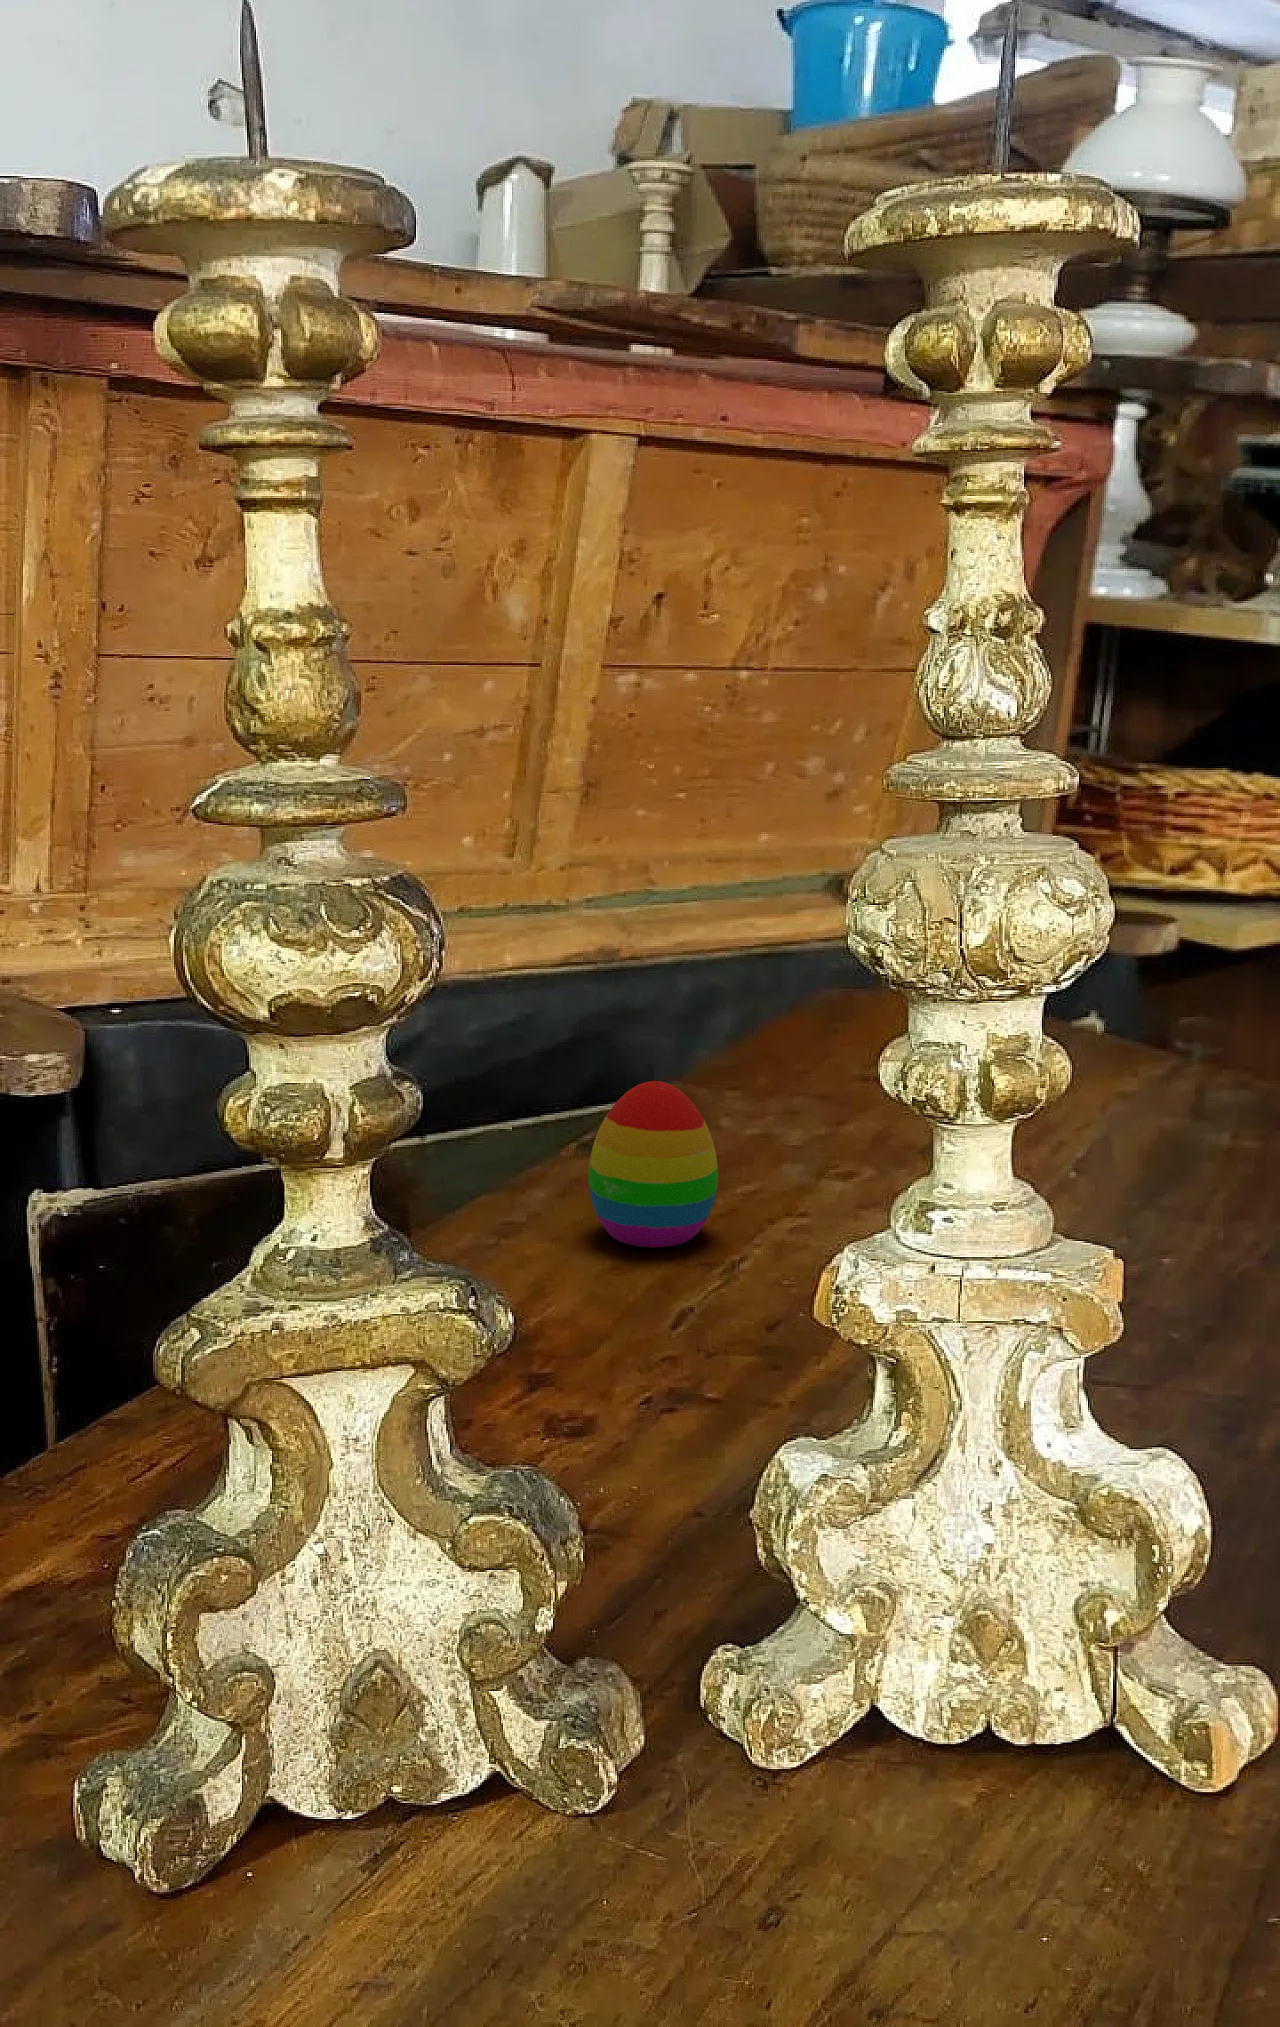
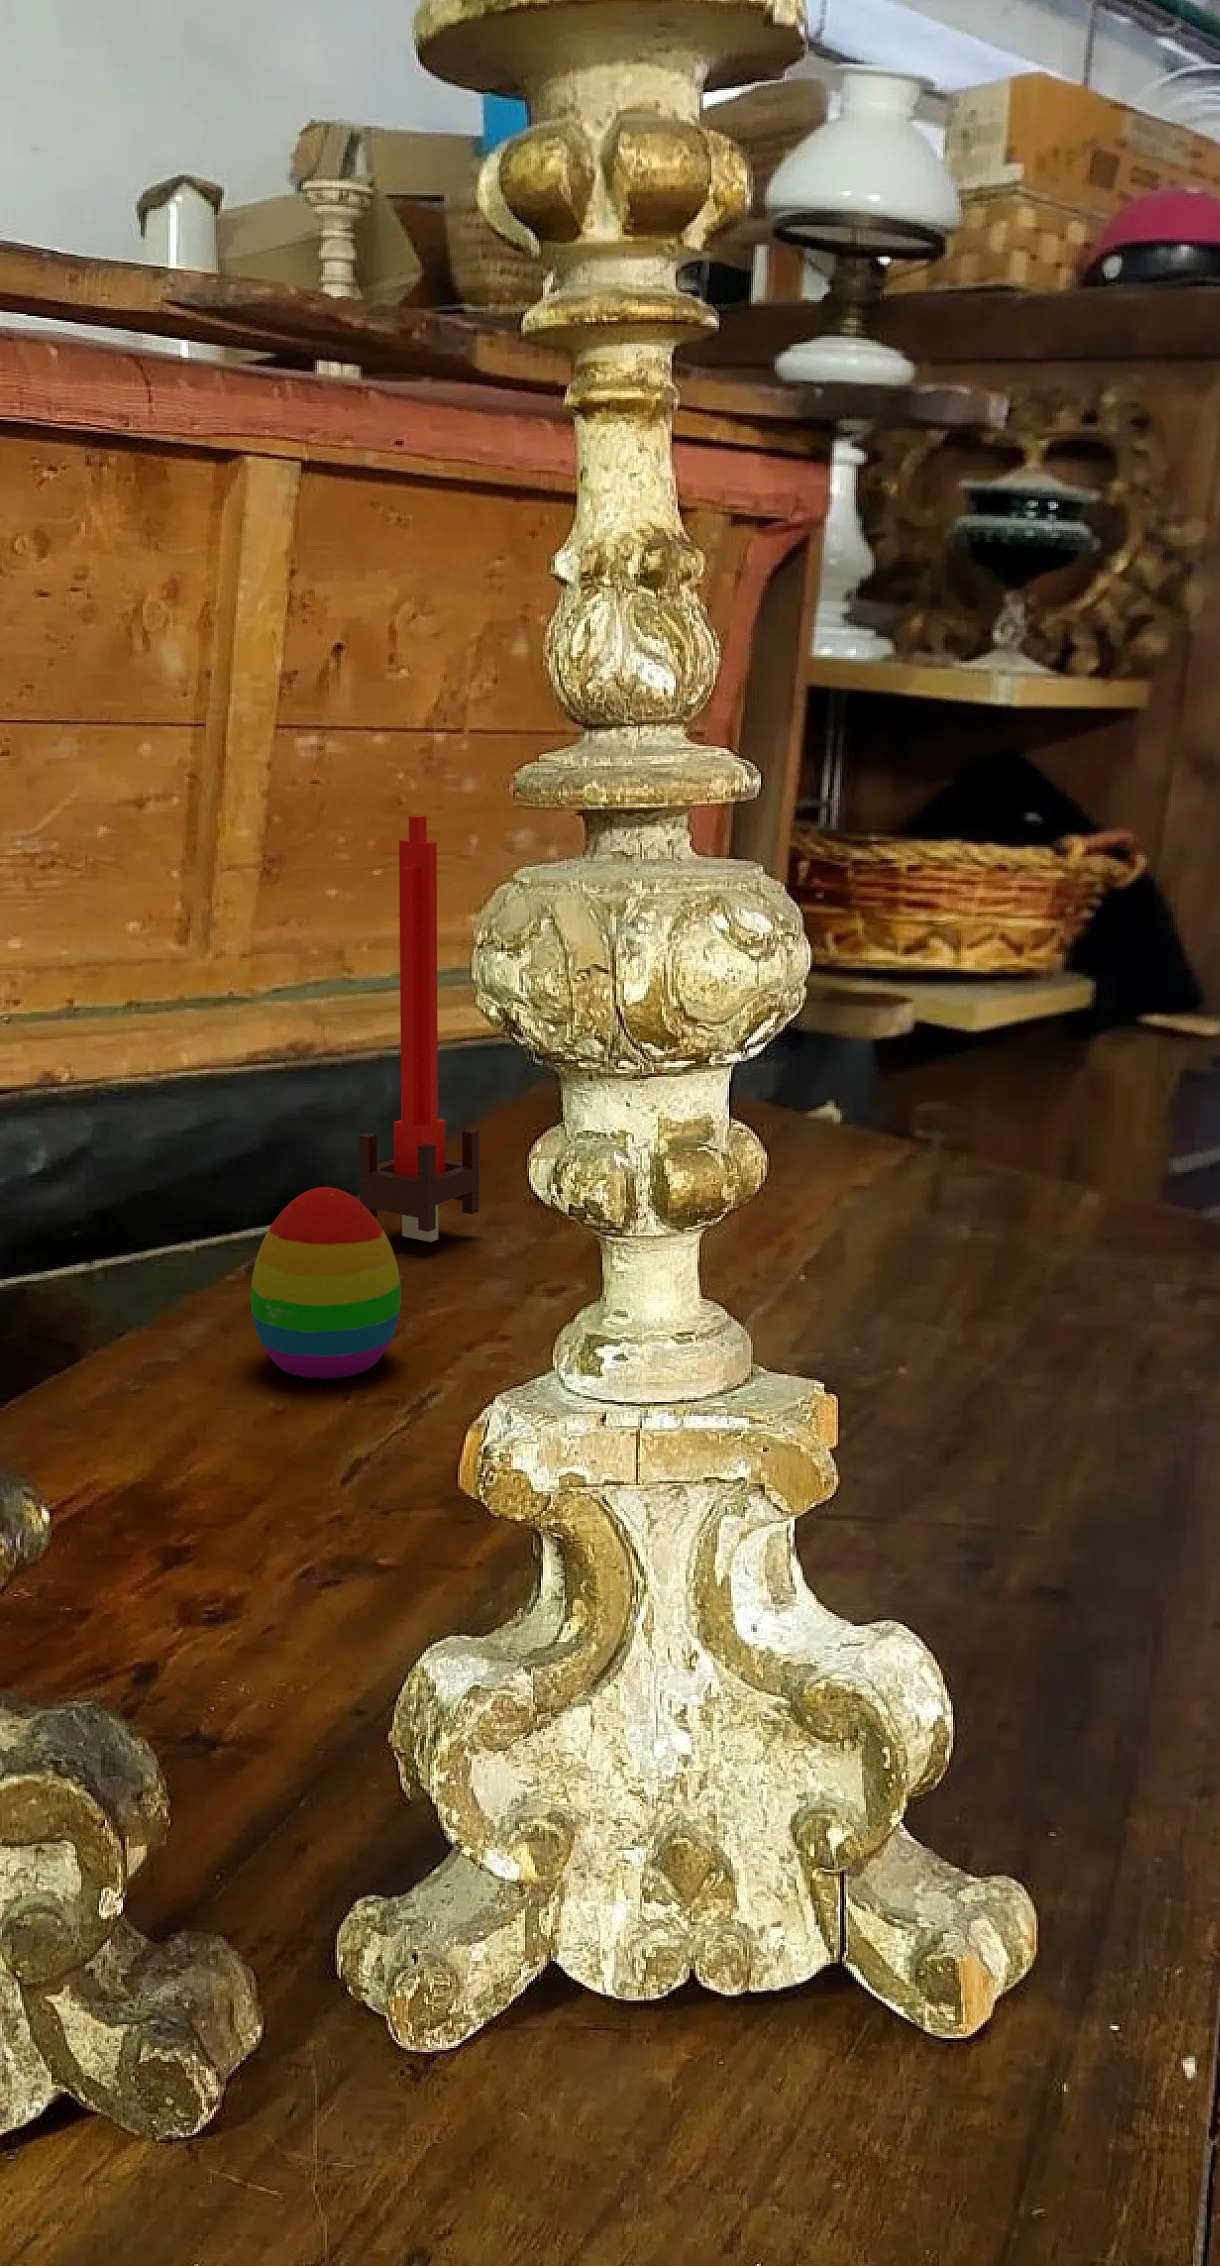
candle: none [673,754,781,1134] -> present [359,815,479,1242]

